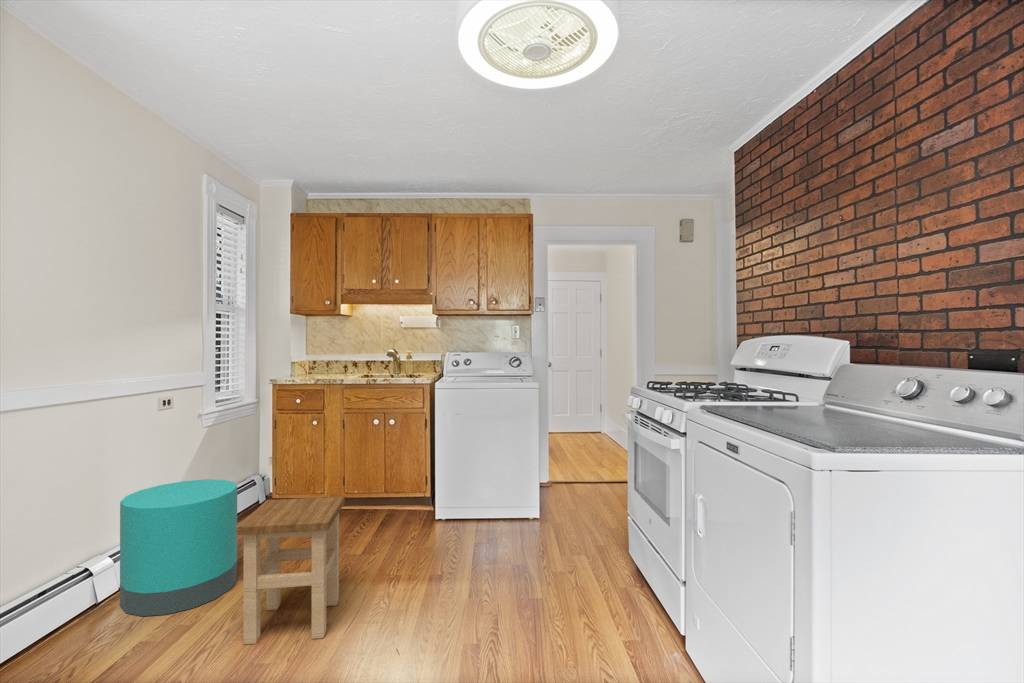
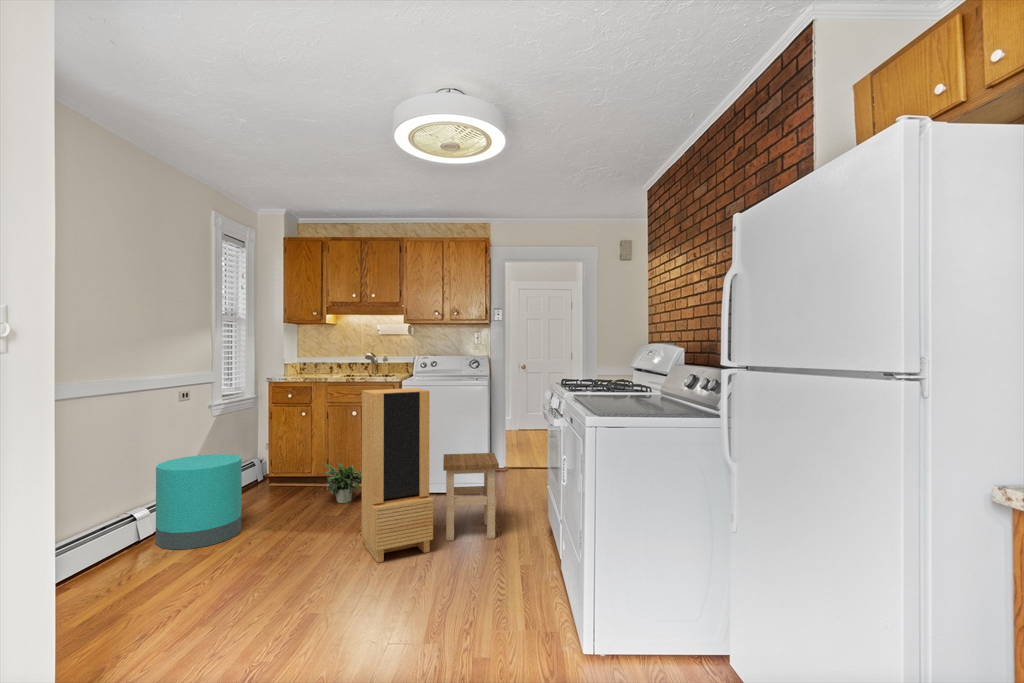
storage cabinet: none [398,395,497,639] -> present [362,388,433,562]
potted plant: none [339,482,392,534] -> present [325,463,362,503]
stool: present [236,497,345,645] -> present [443,453,499,541]

